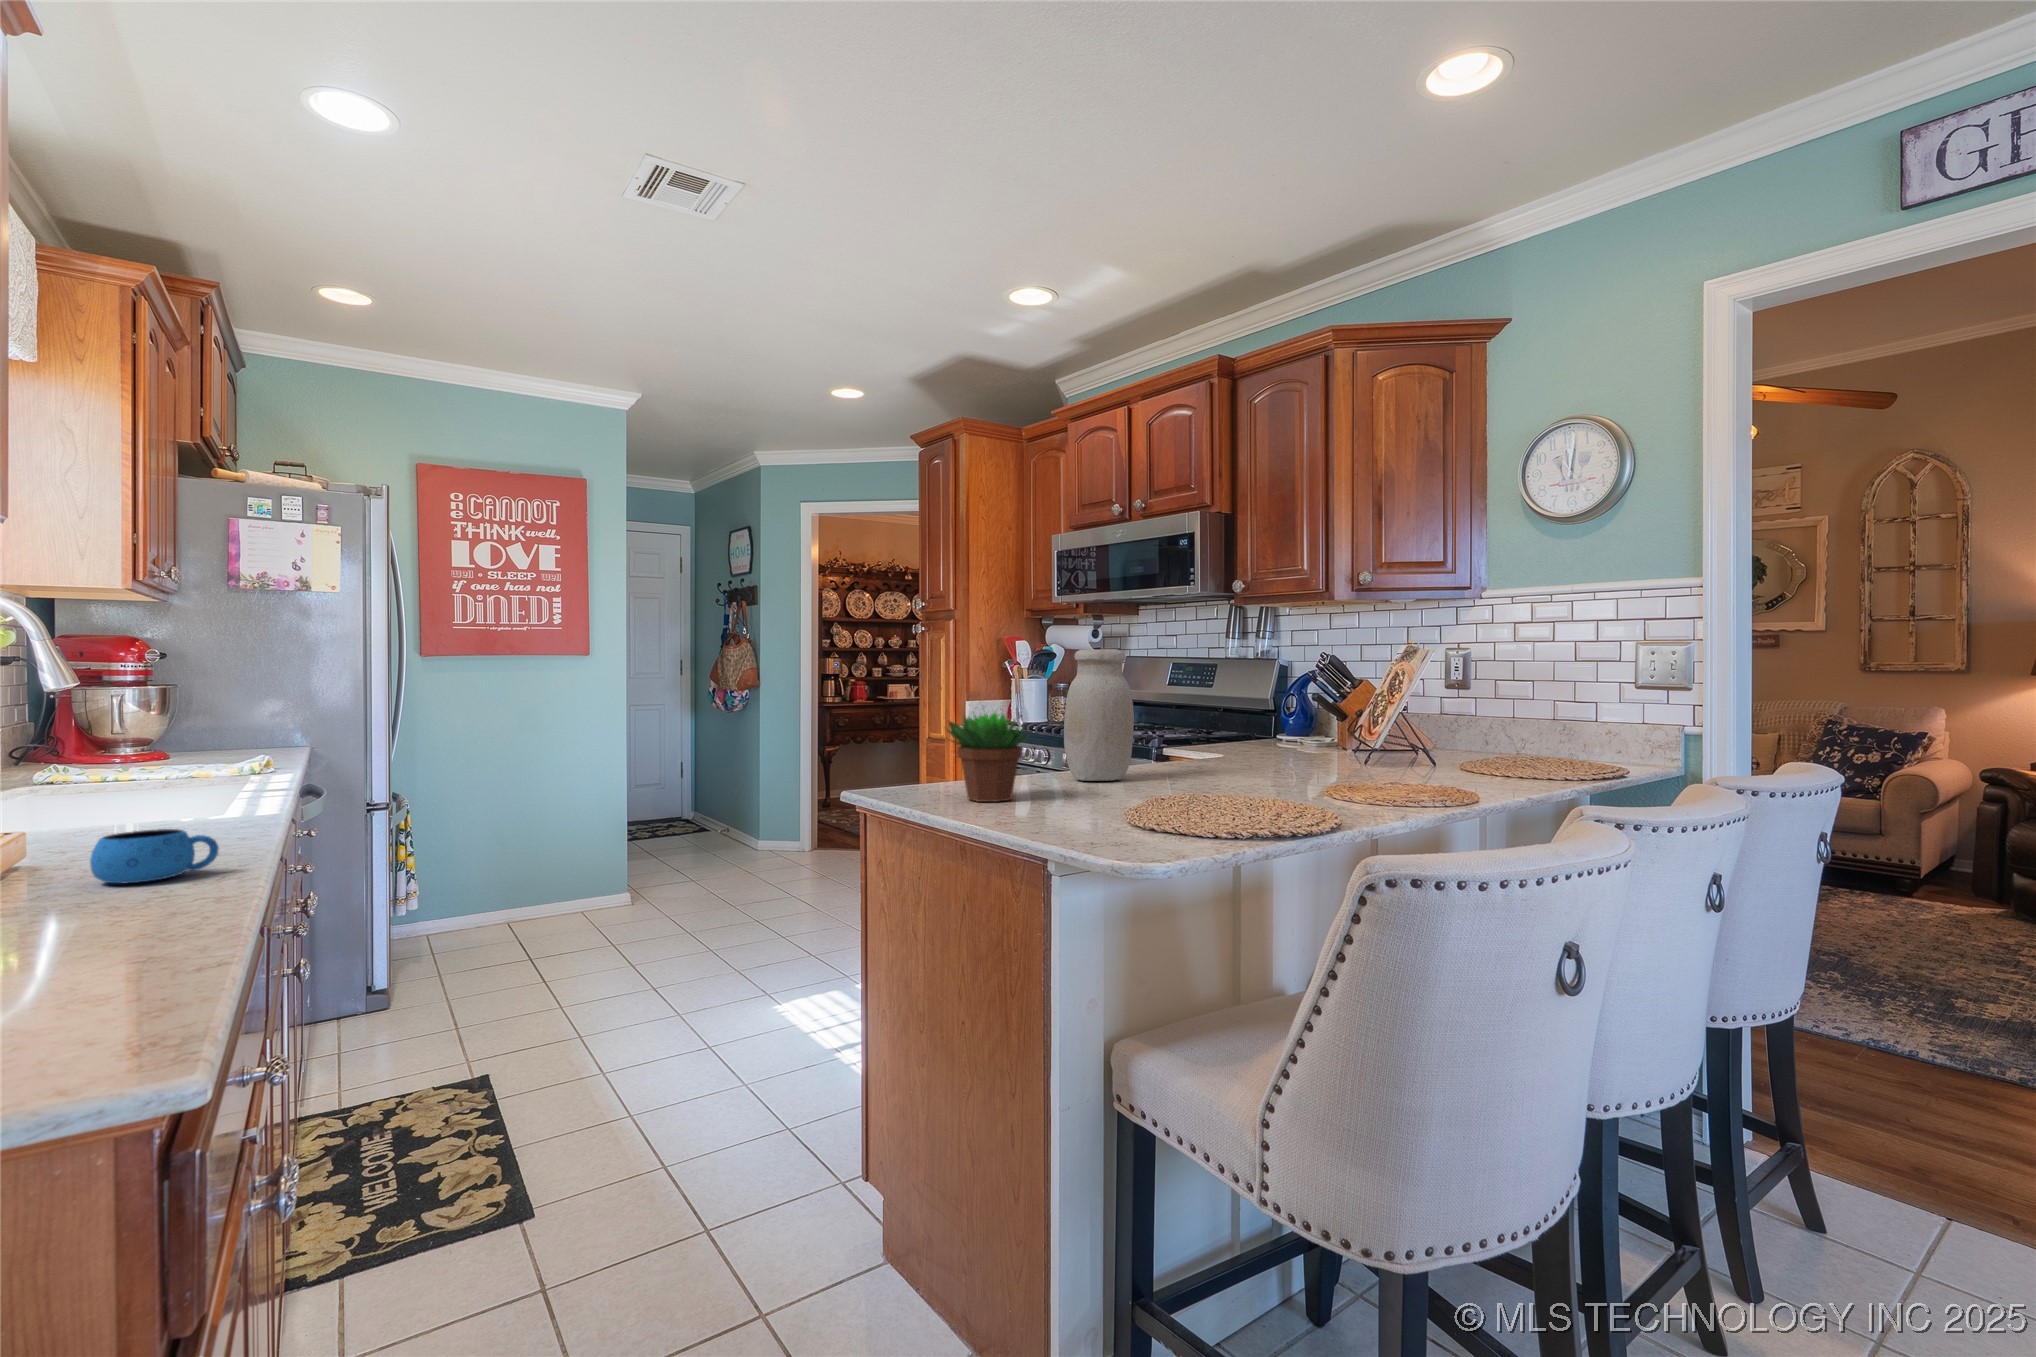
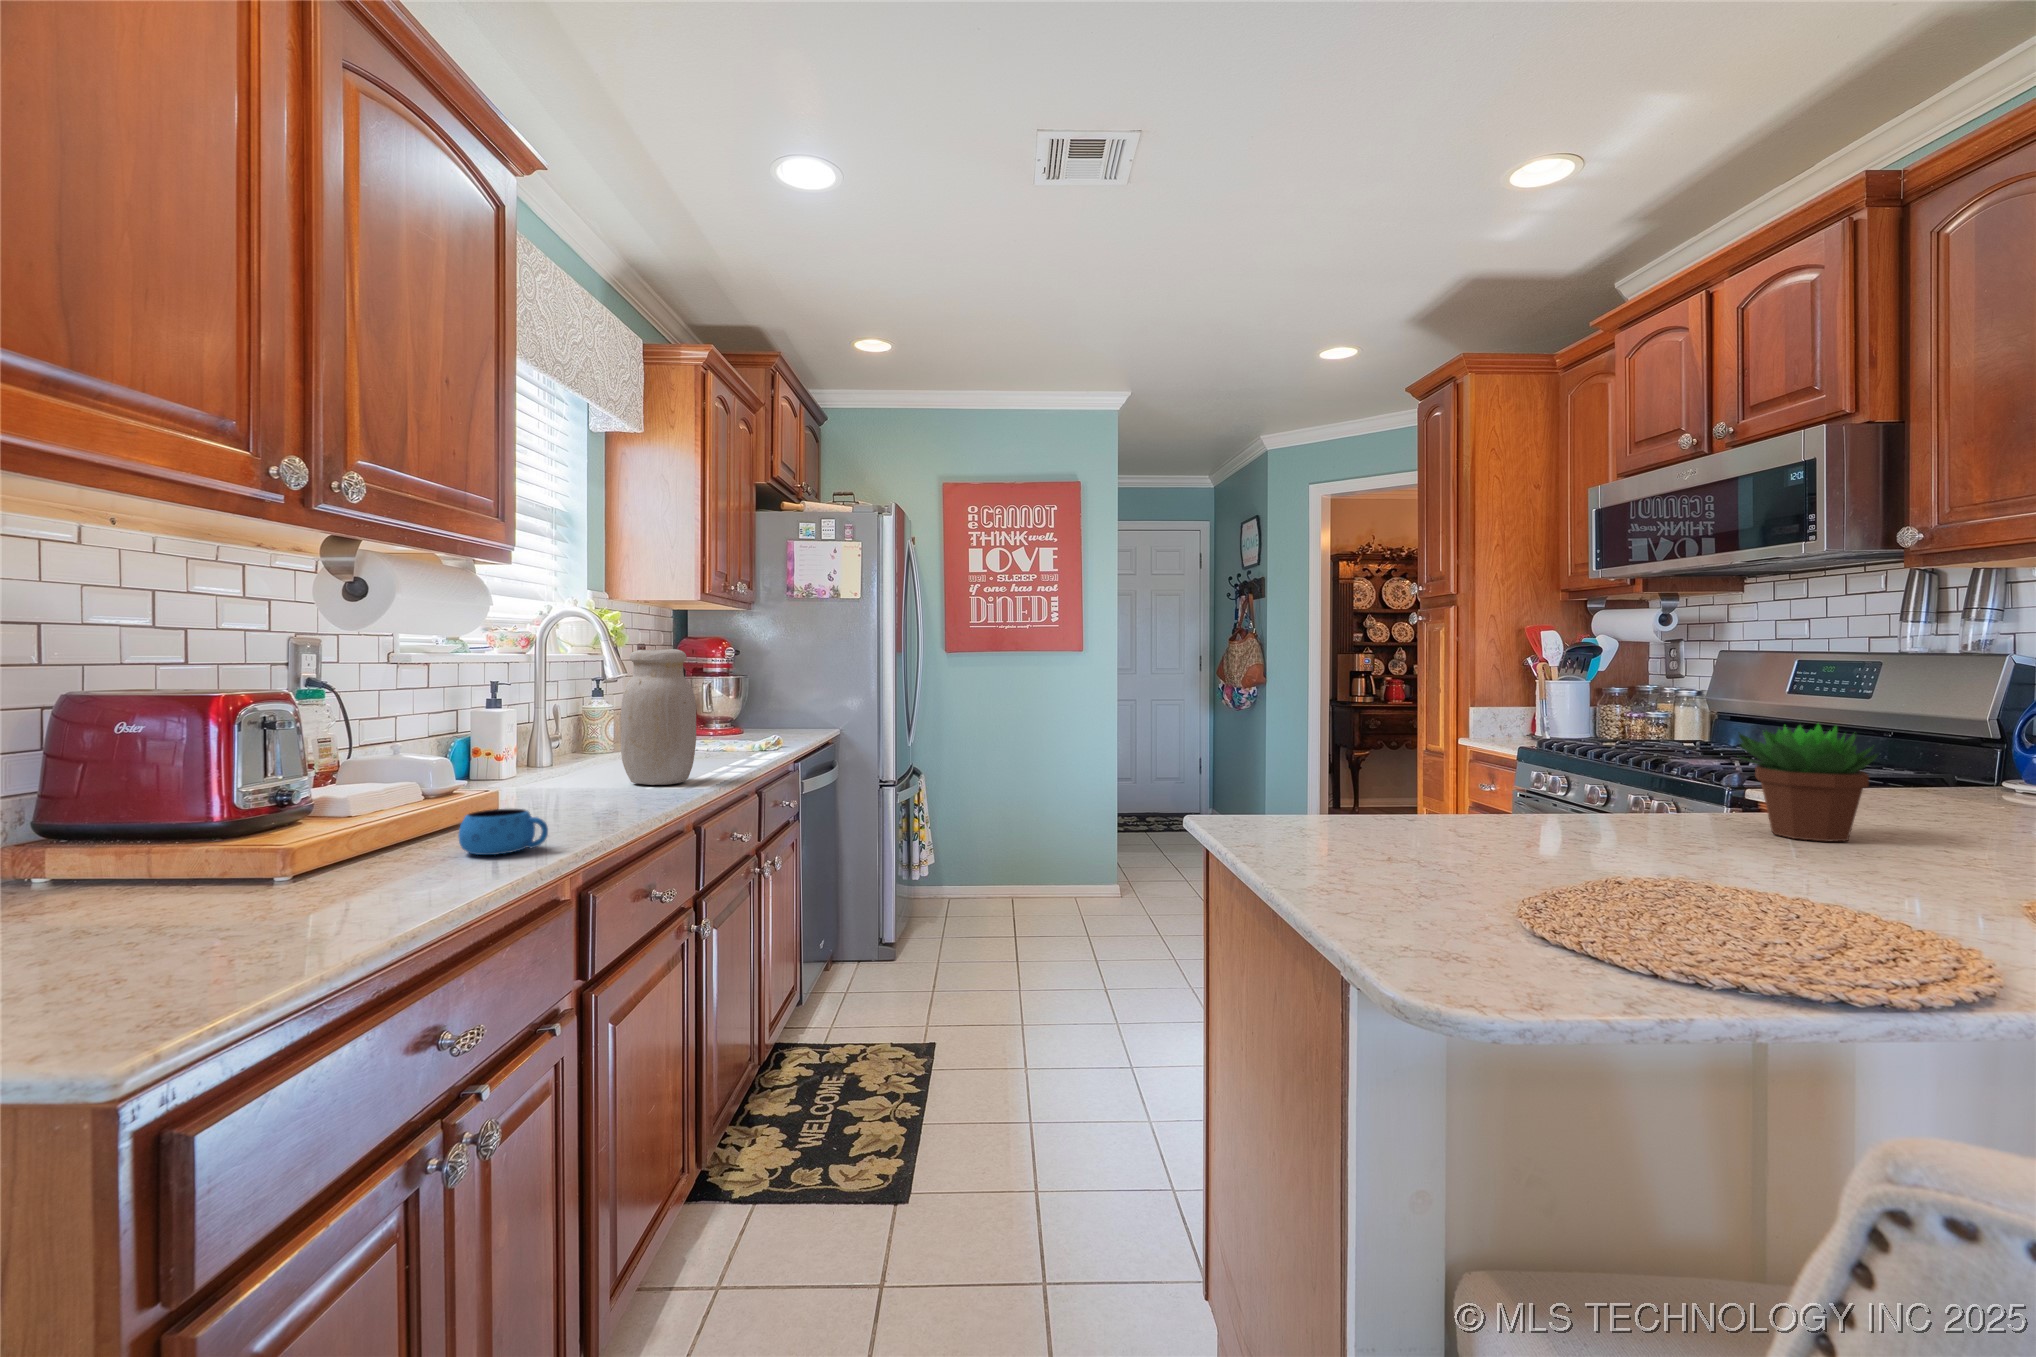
jar: present [1064,649,1134,781] -> present [620,649,696,785]
succulent plant: present [947,712,1028,802] -> present [1739,724,1878,841]

